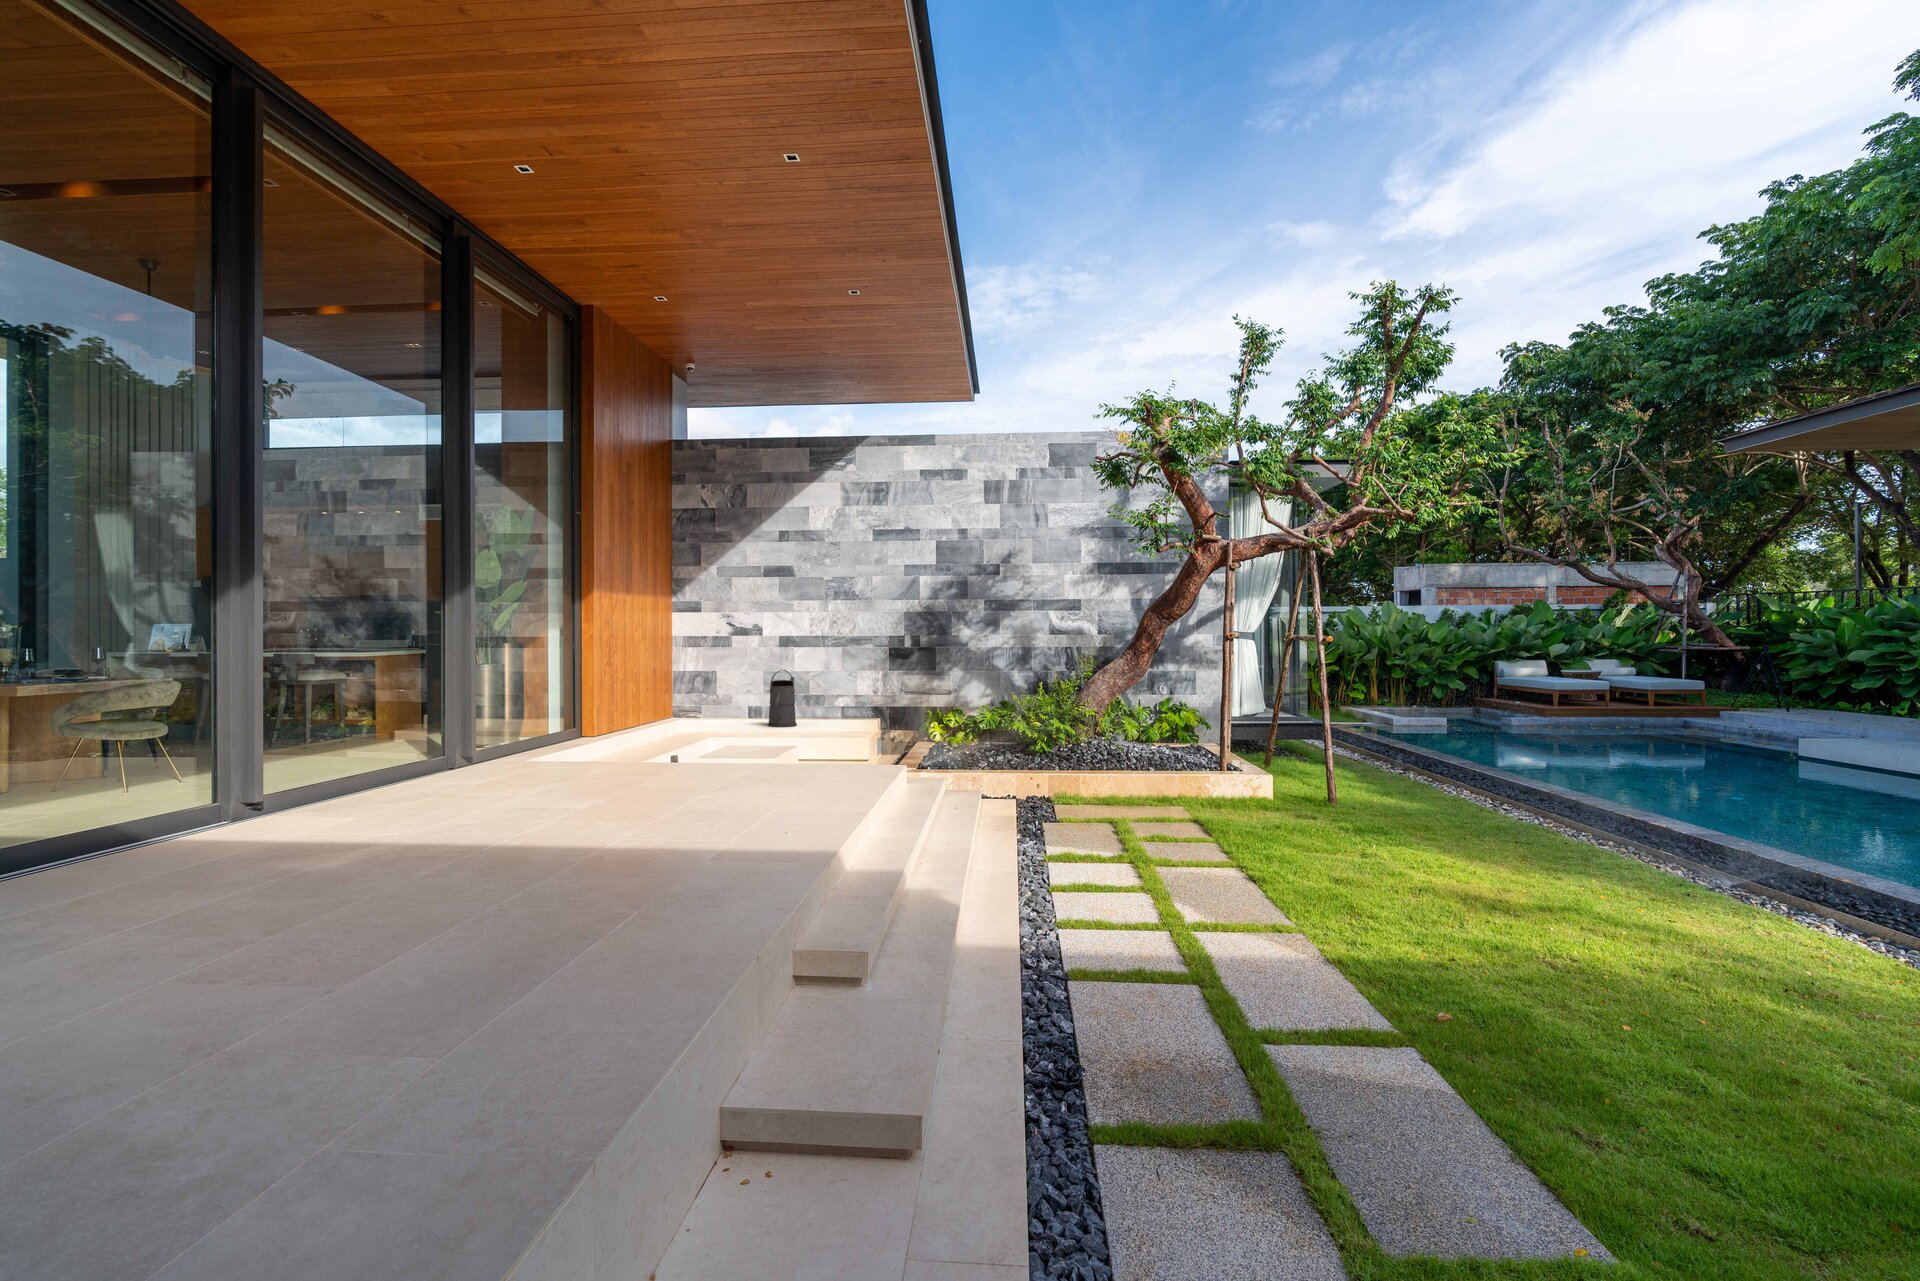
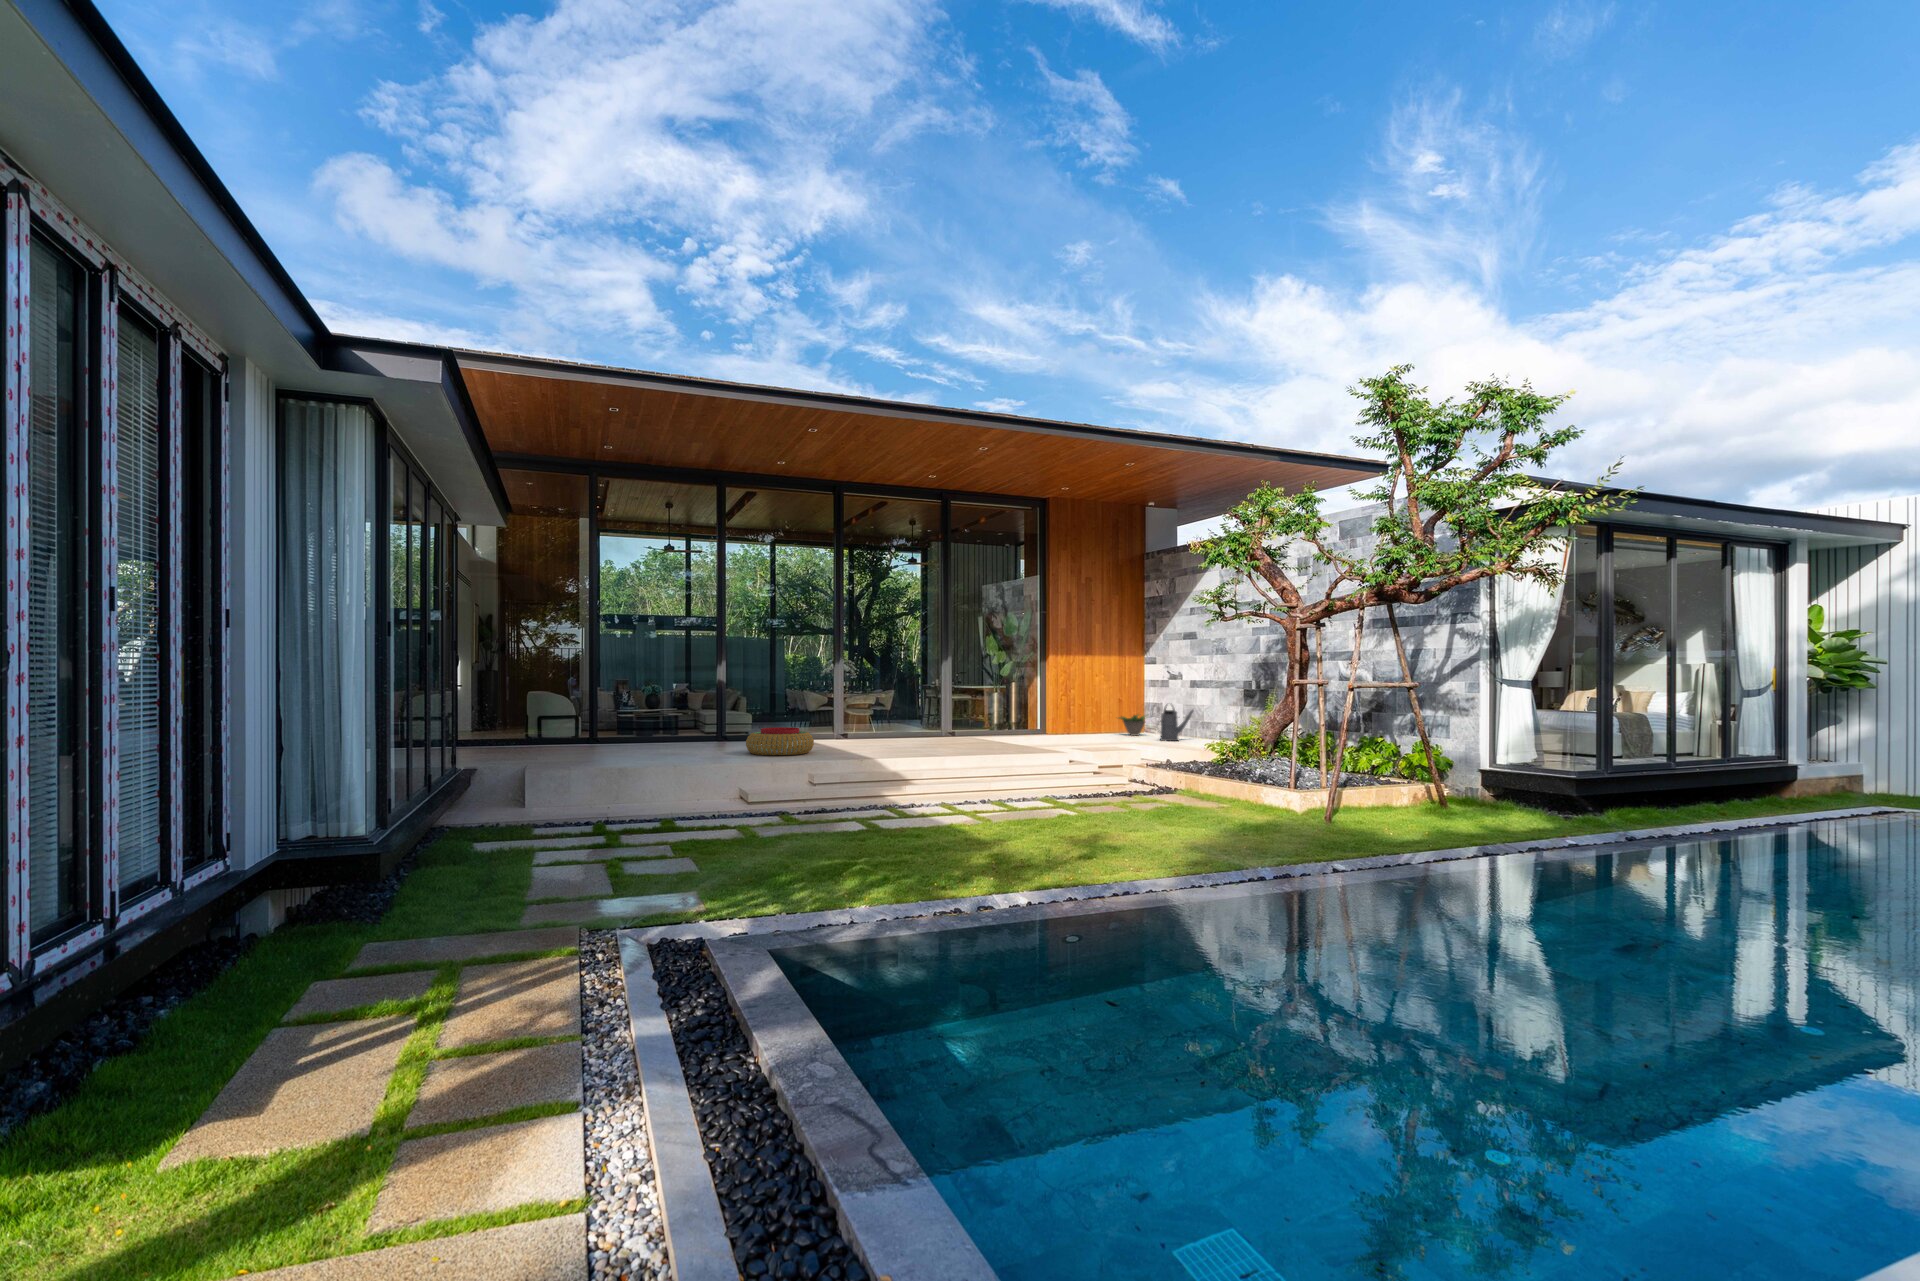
decorative plant: none [658,689,723,724] -> present [1119,715,1146,736]
pouf: none [198,803,506,943] -> present [746,727,814,755]

